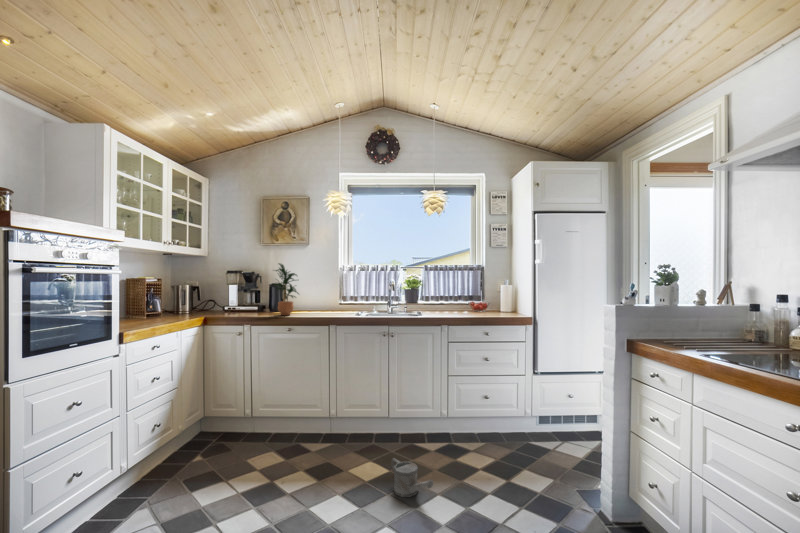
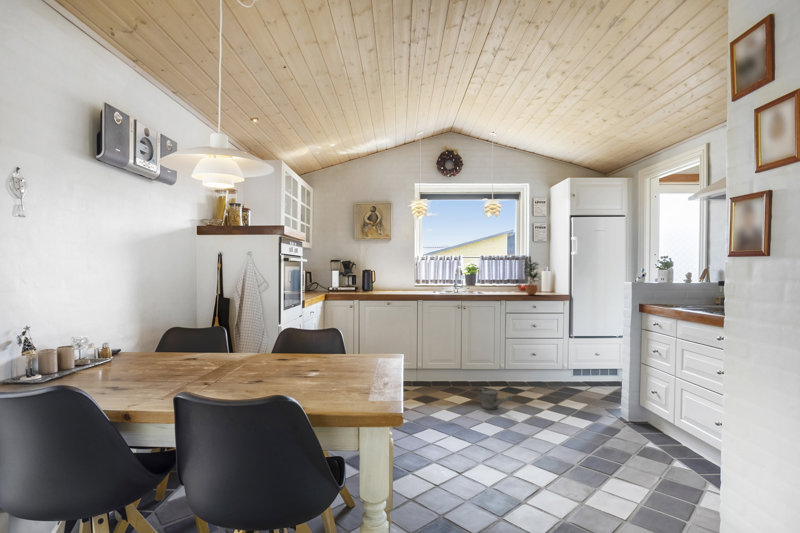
potted plant: present [275,263,299,315] -> present [524,256,540,295]

